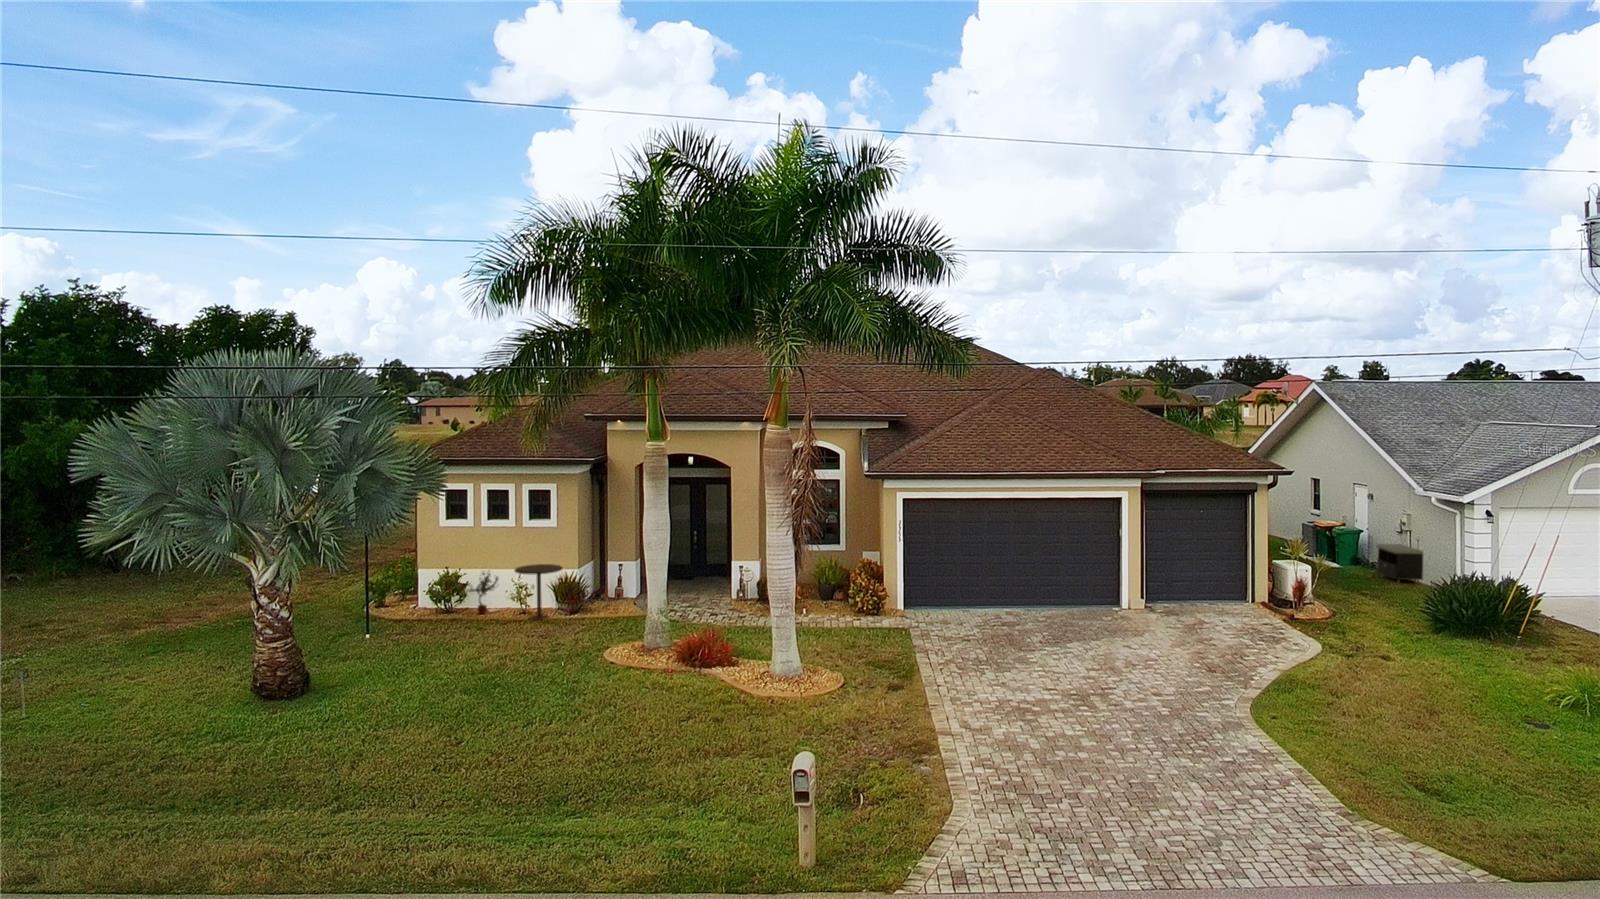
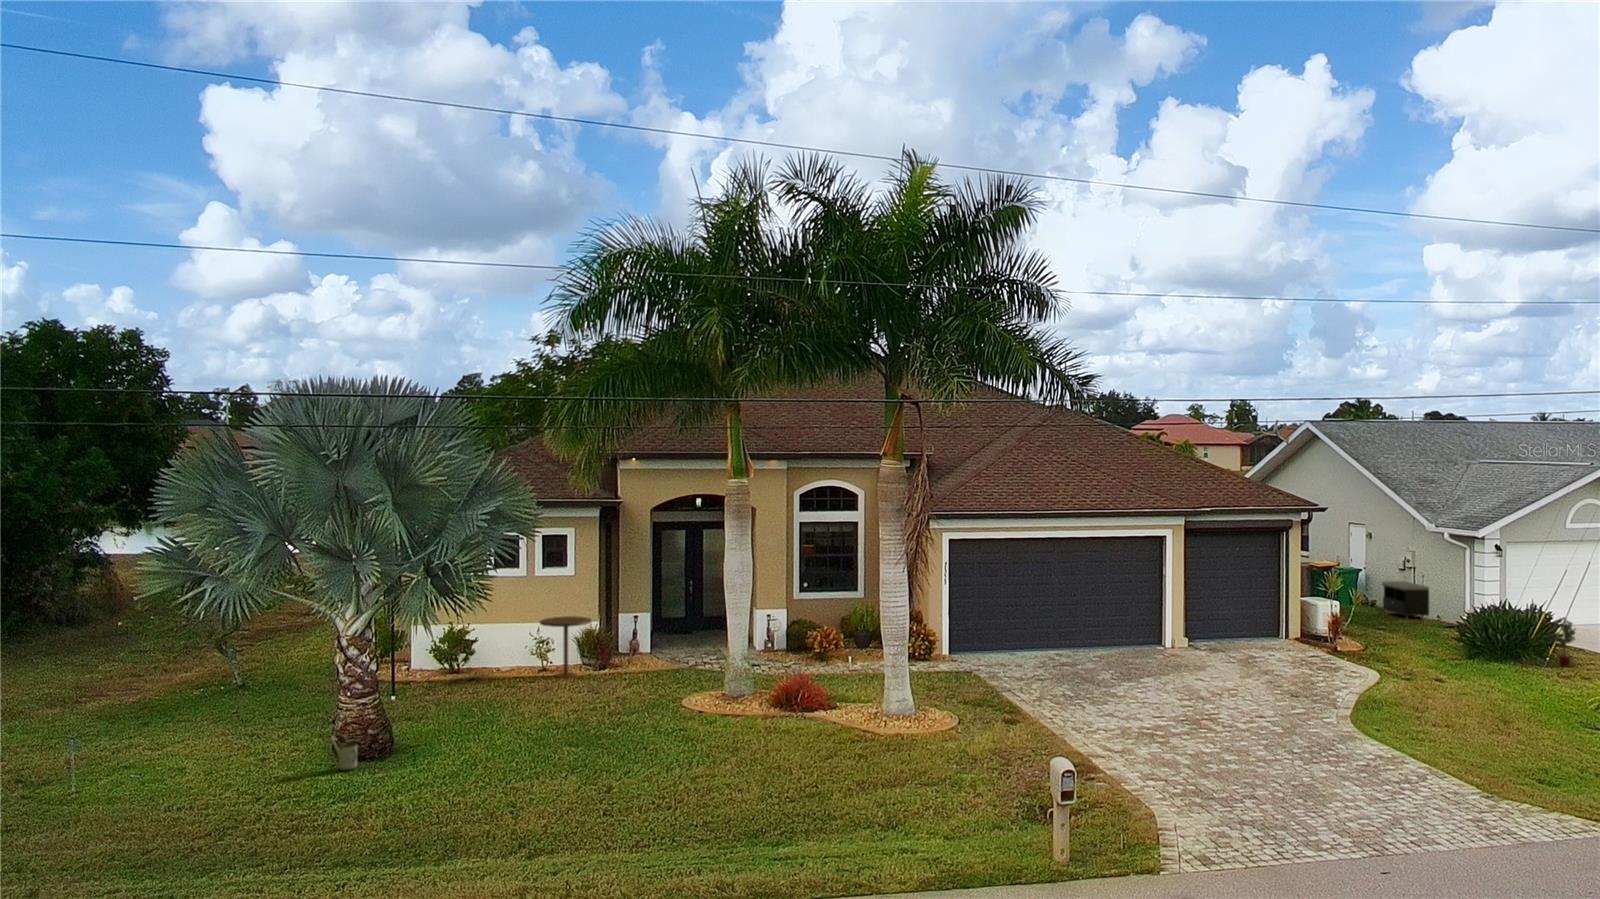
potted tree: present [467,571,498,614] -> present [1548,618,1575,667]
watering can: none [241,677,265,711] -> present [328,736,357,771]

